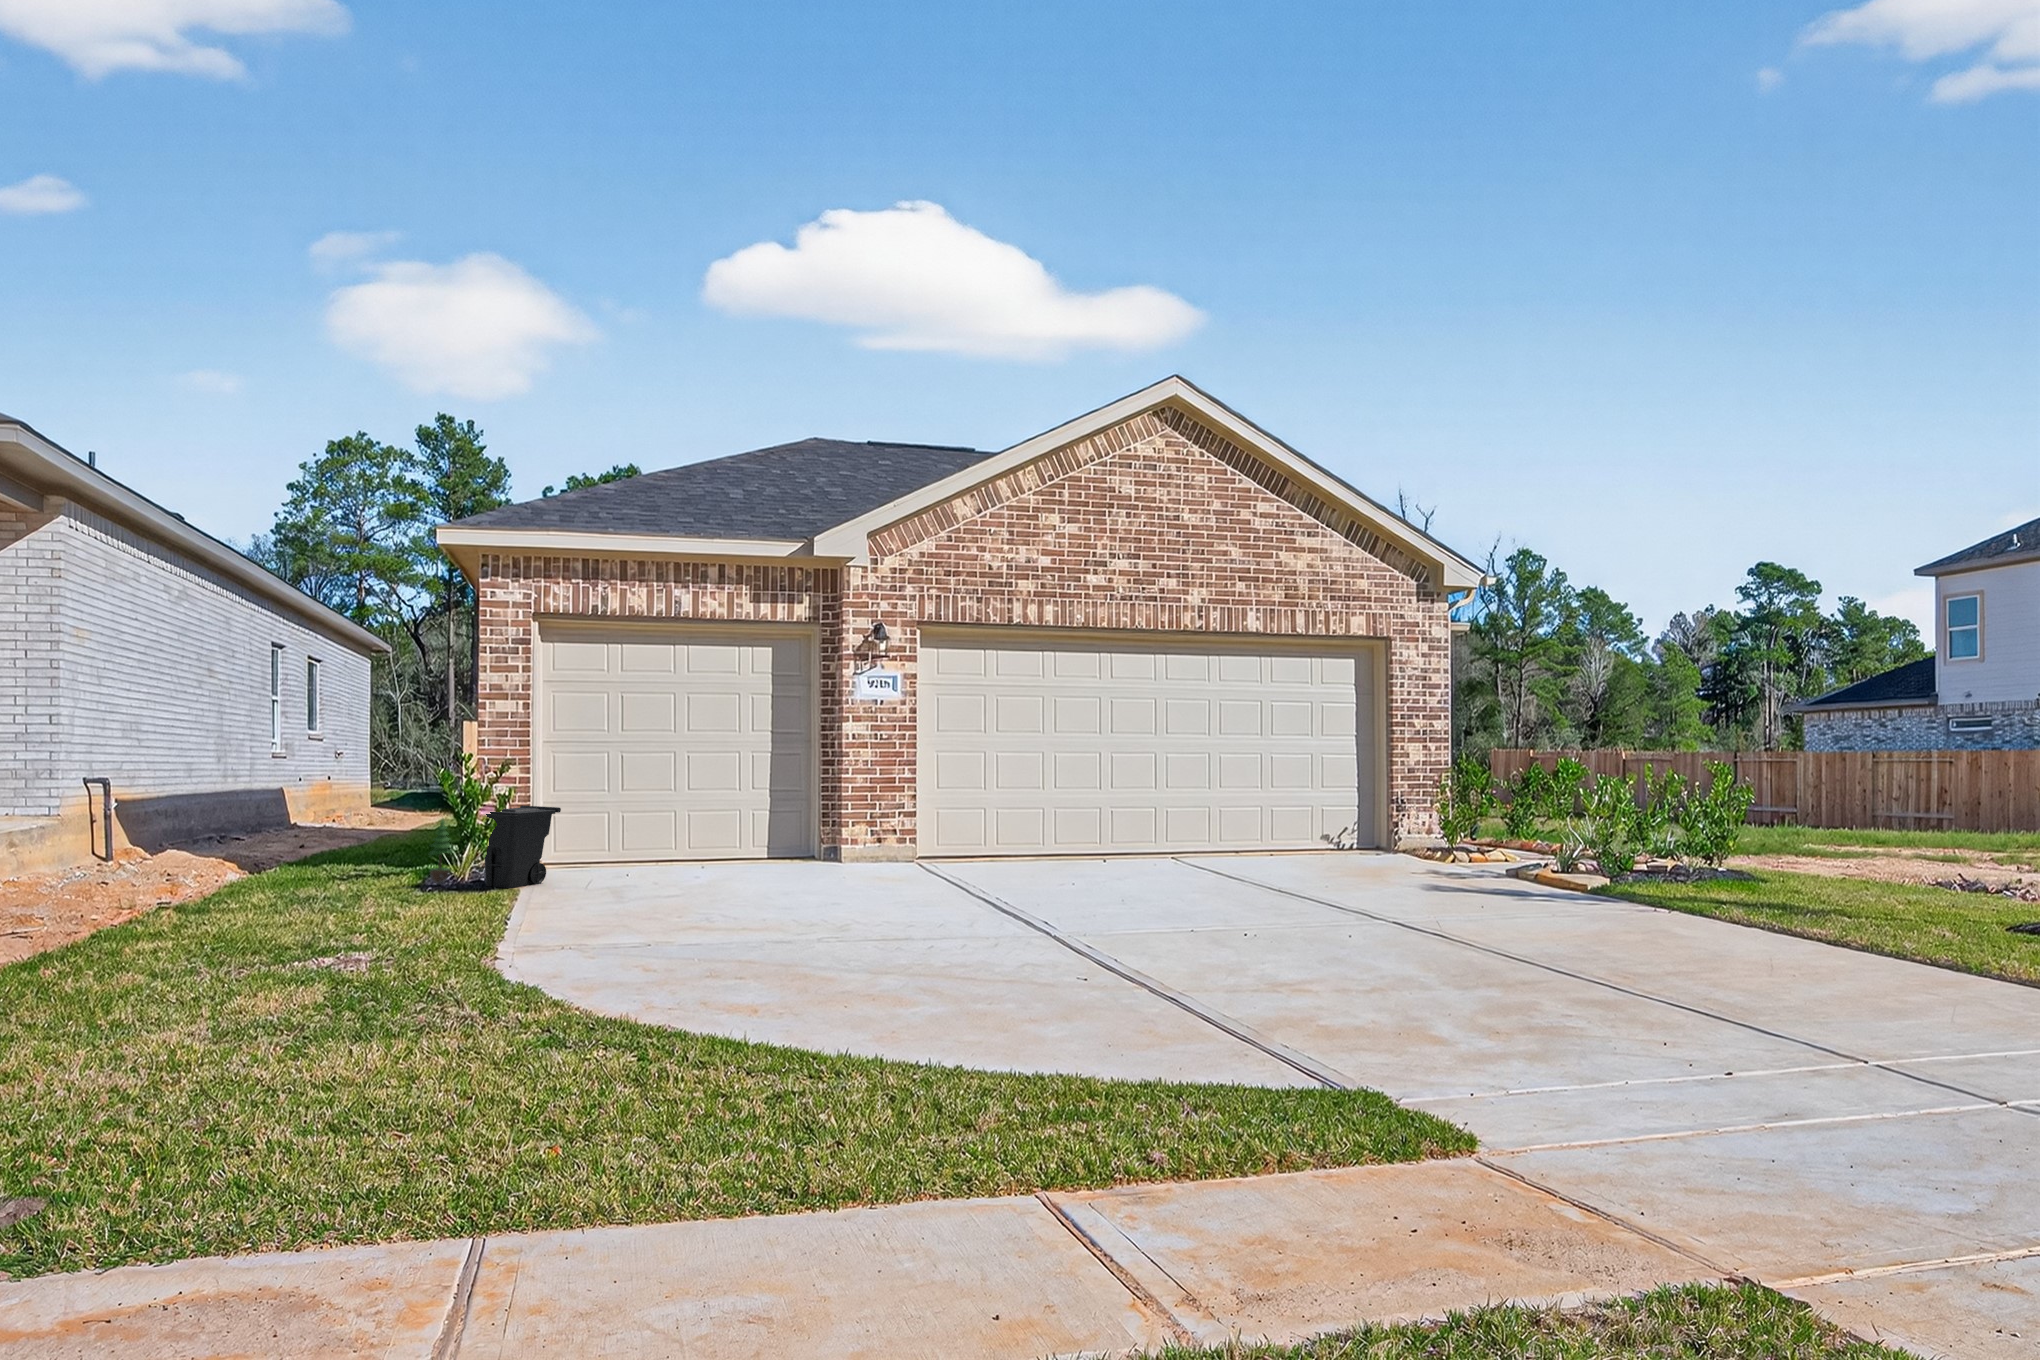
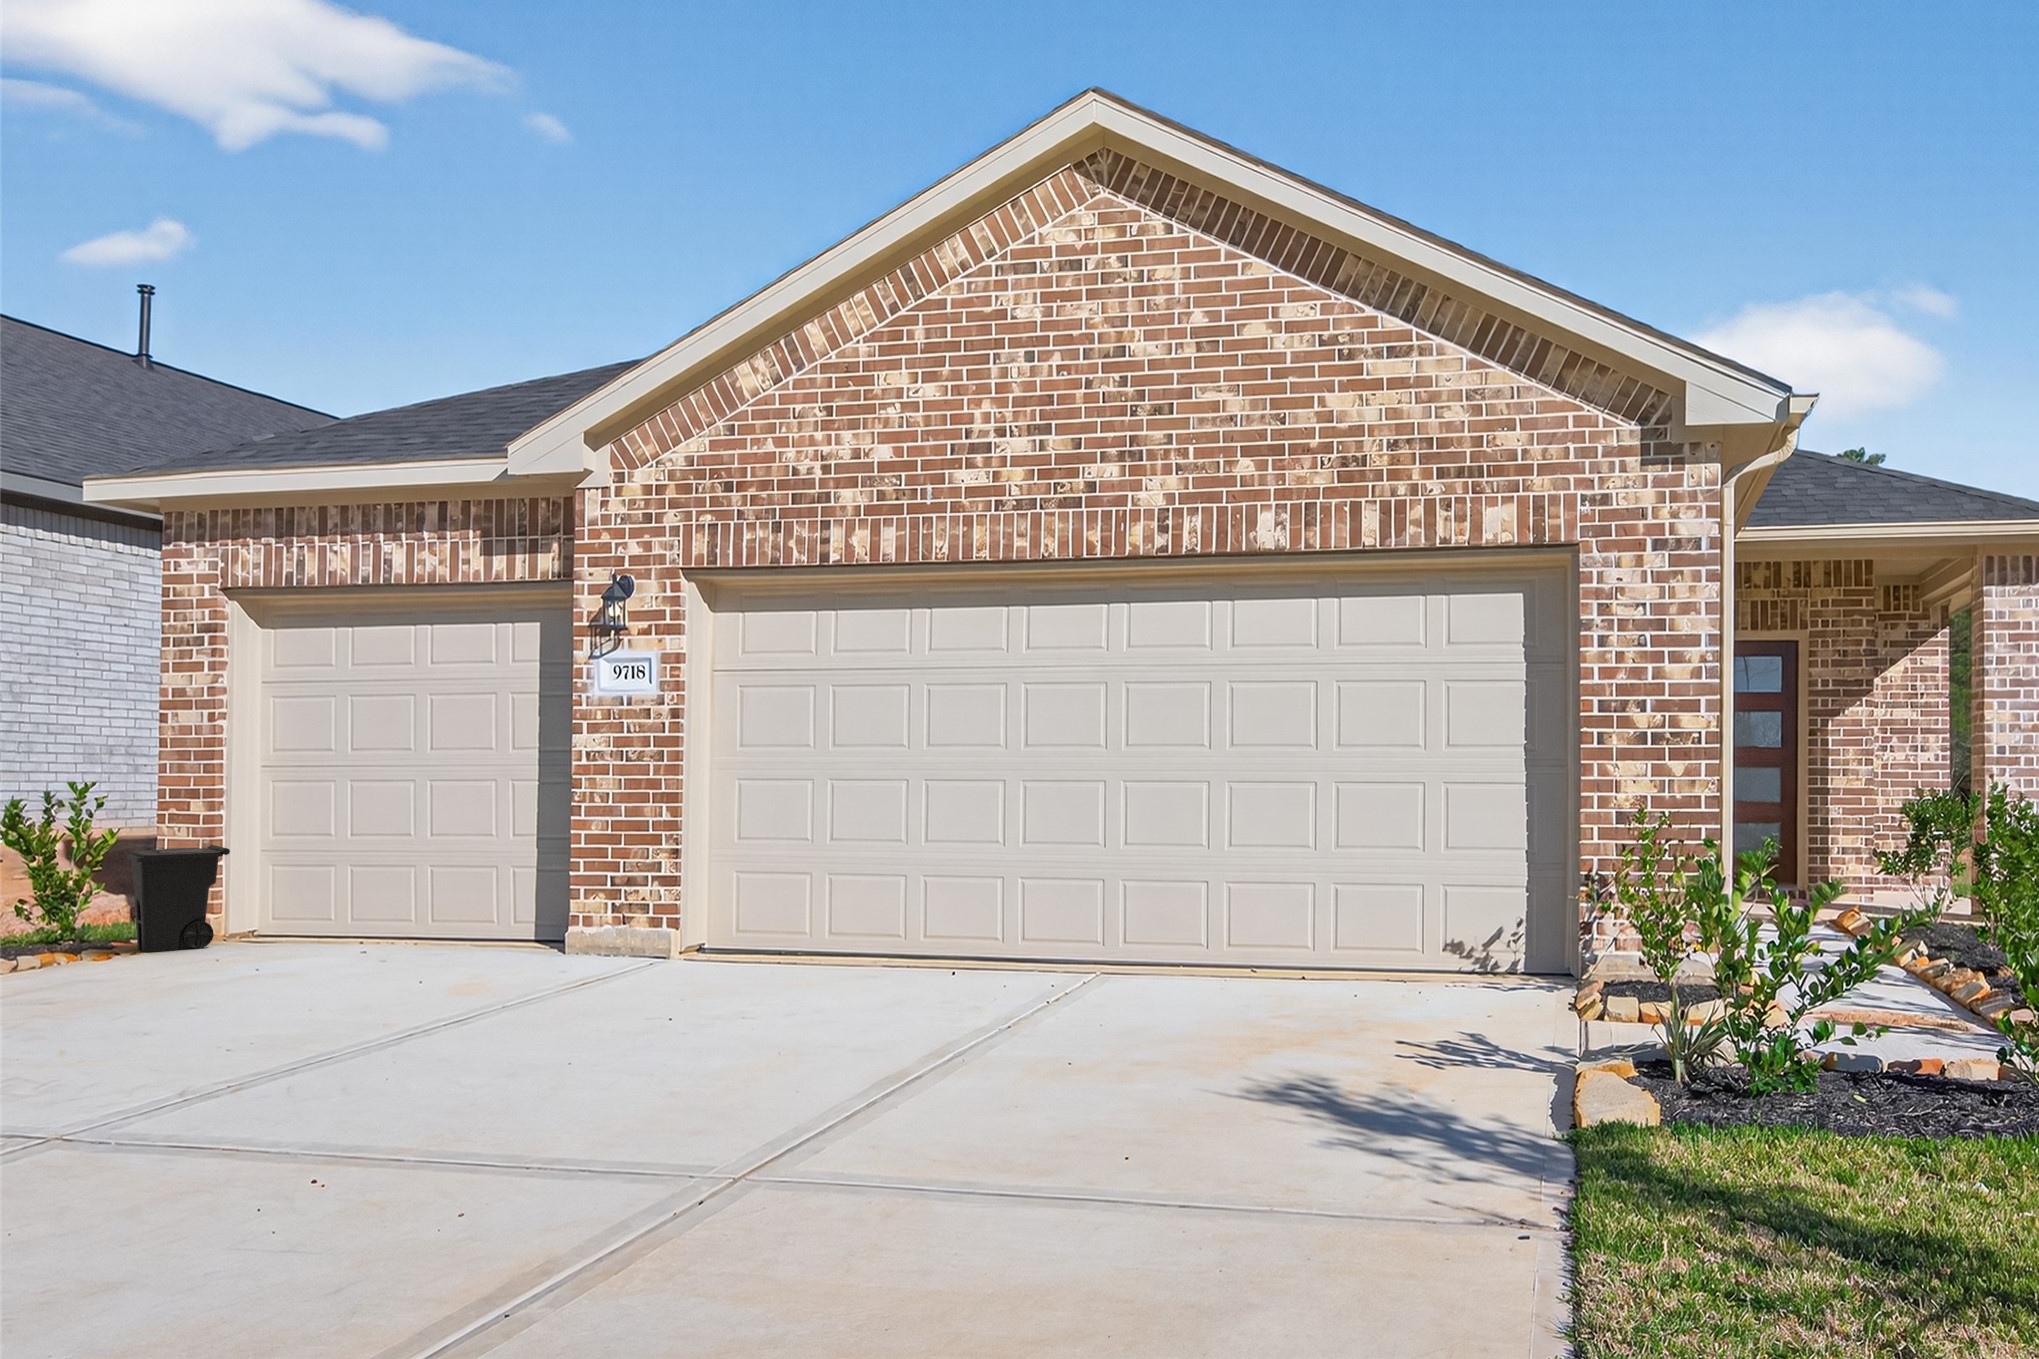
potted tree: present [429,820,451,885] -> none [84,859,119,945]

